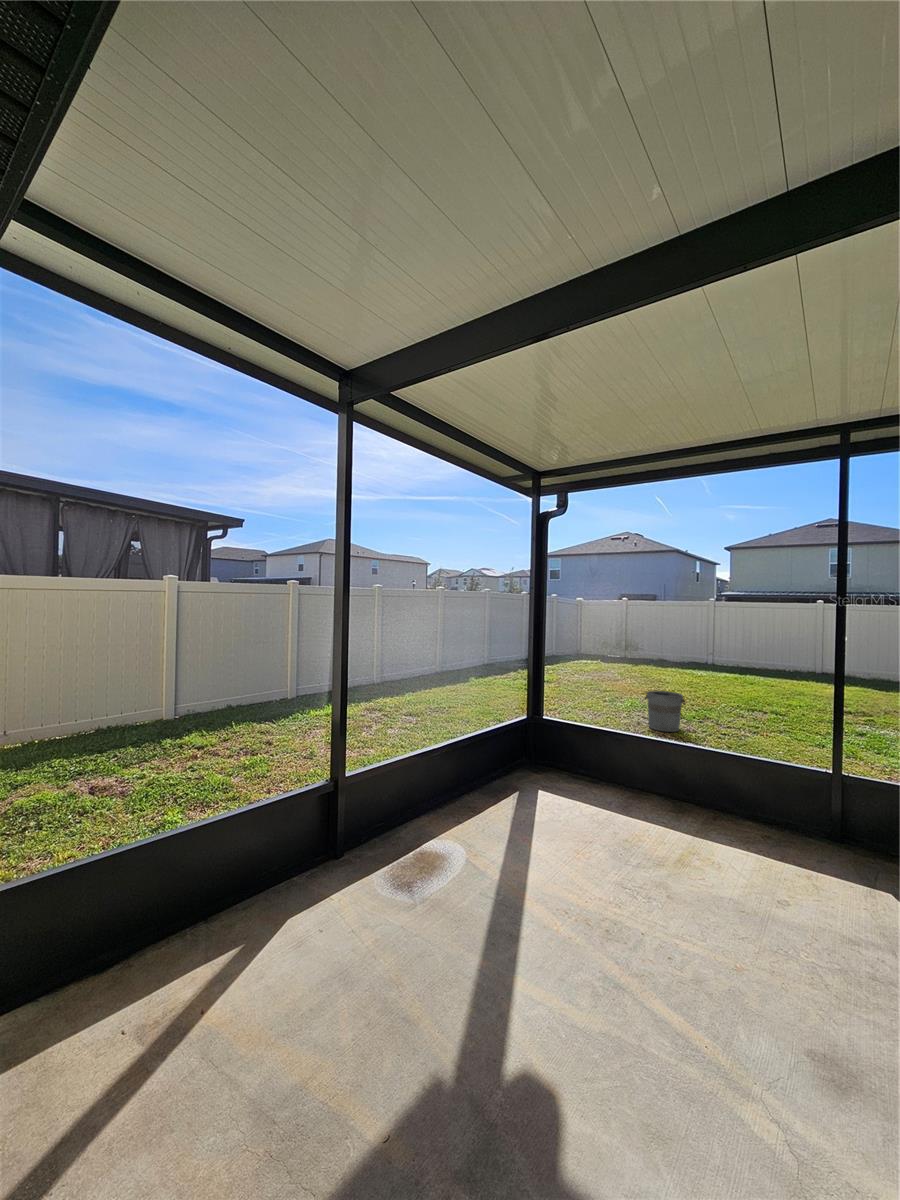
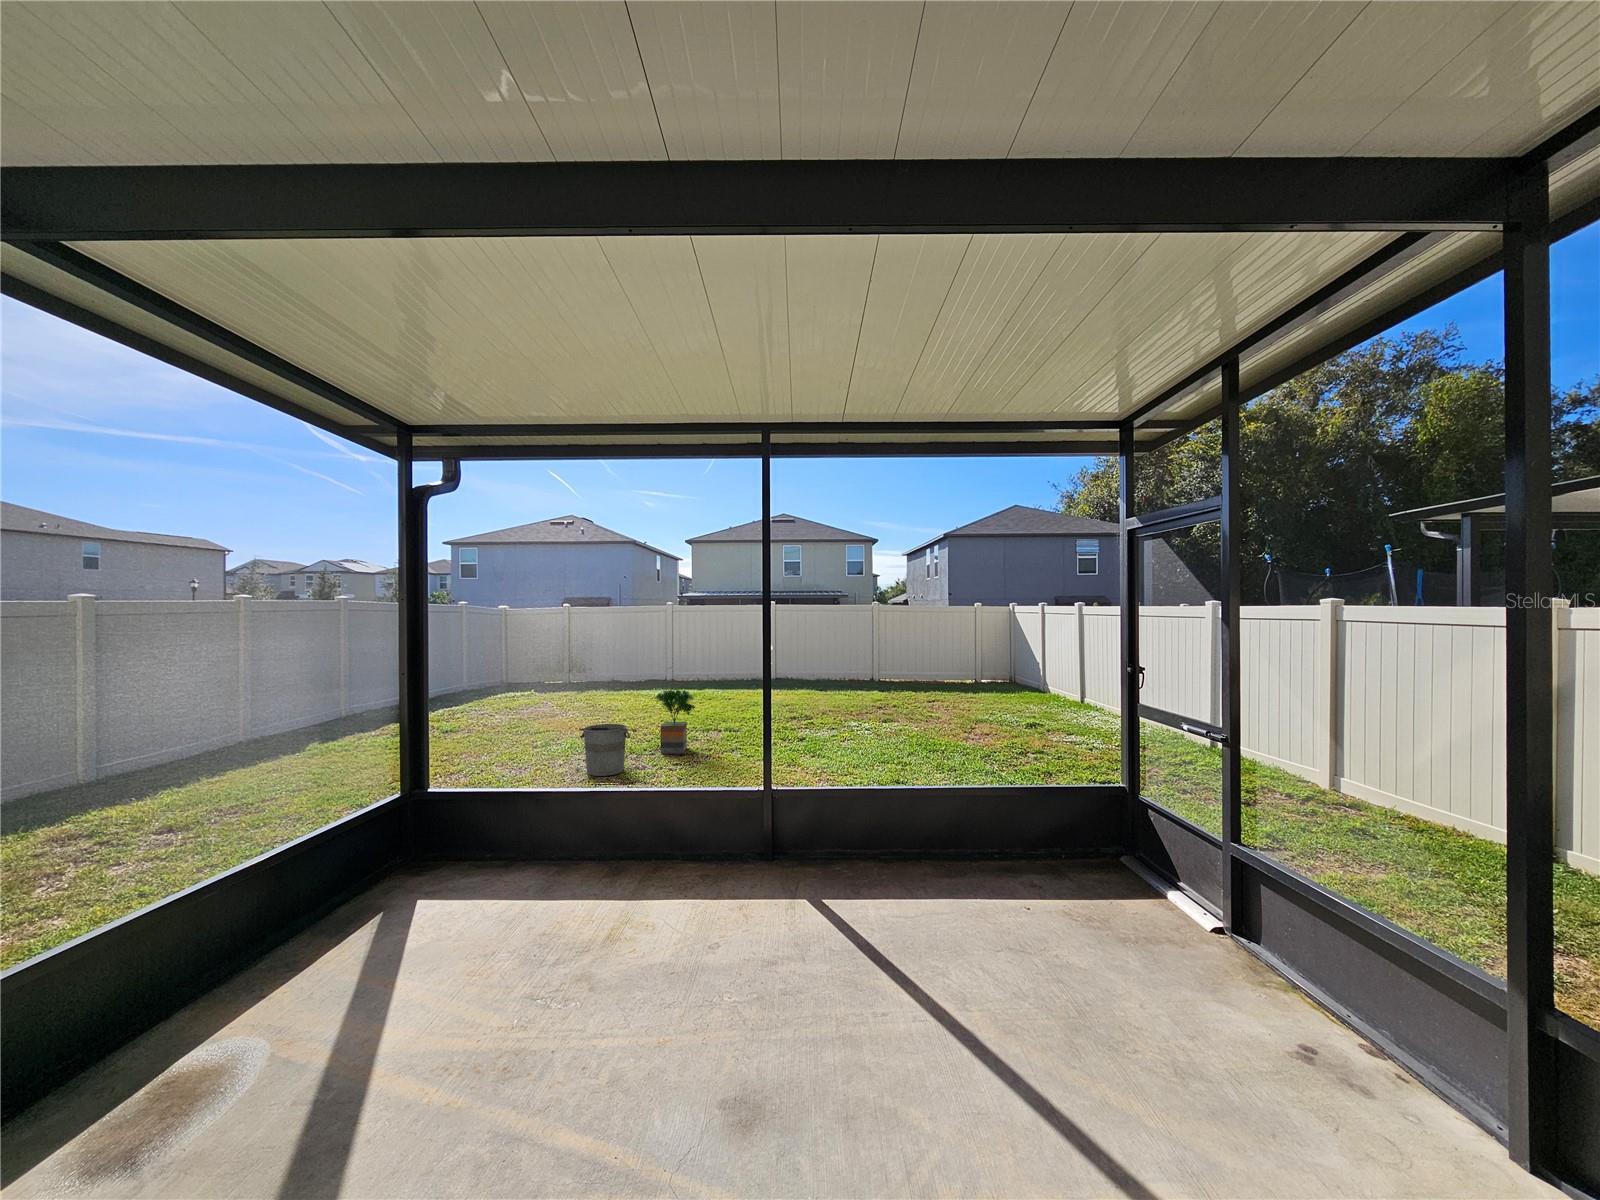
potted tree: none [704,670,744,725] -> present [656,690,695,754]

